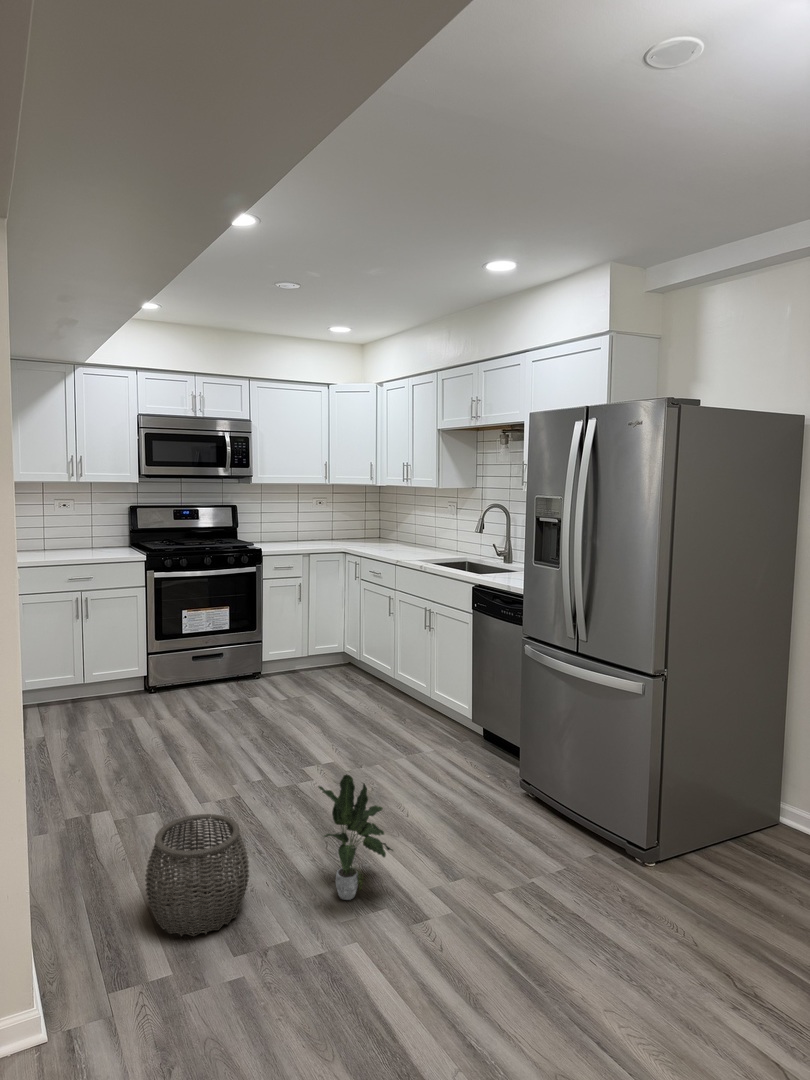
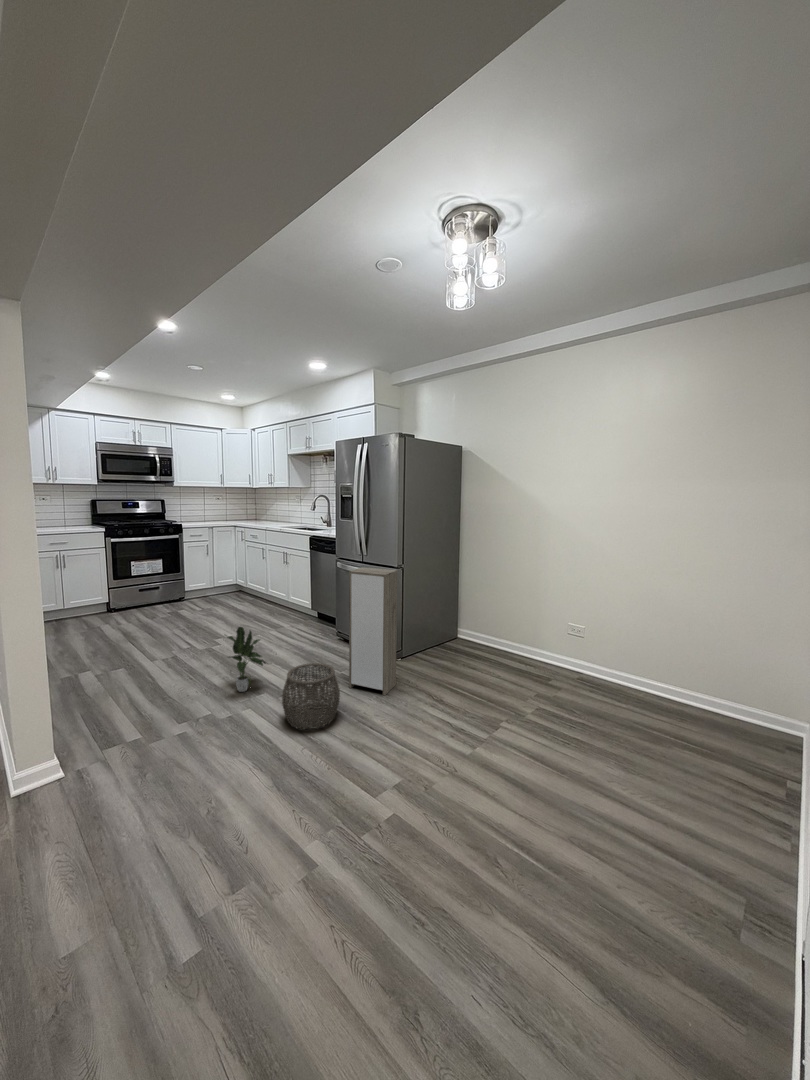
storage cabinet: none [552,677,664,961] -> present [349,567,397,696]
woven basket: present [145,814,249,936] -> present [282,663,340,730]

